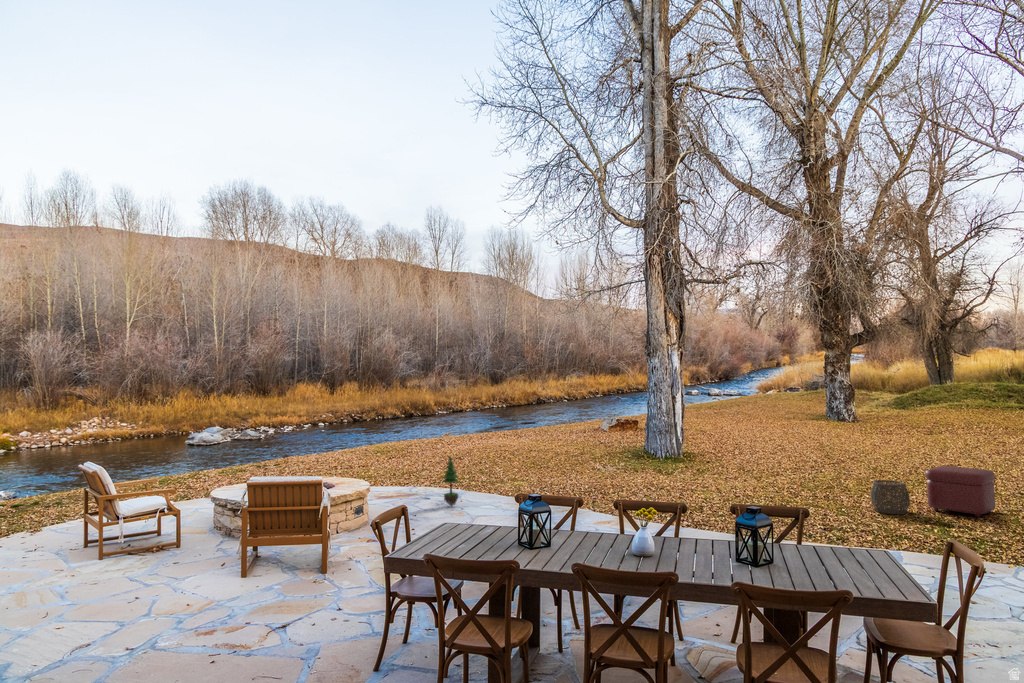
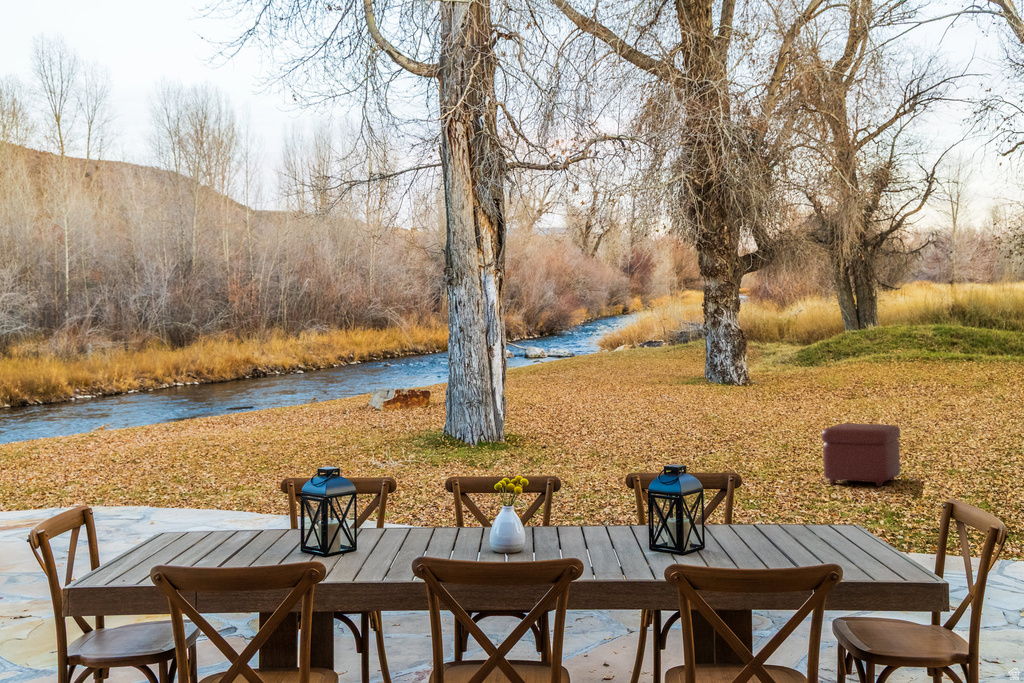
potted tree: present [443,457,459,506] -> none [118,446,150,530]
woven basket: present [870,480,910,514] -> none [755,446,803,491]

